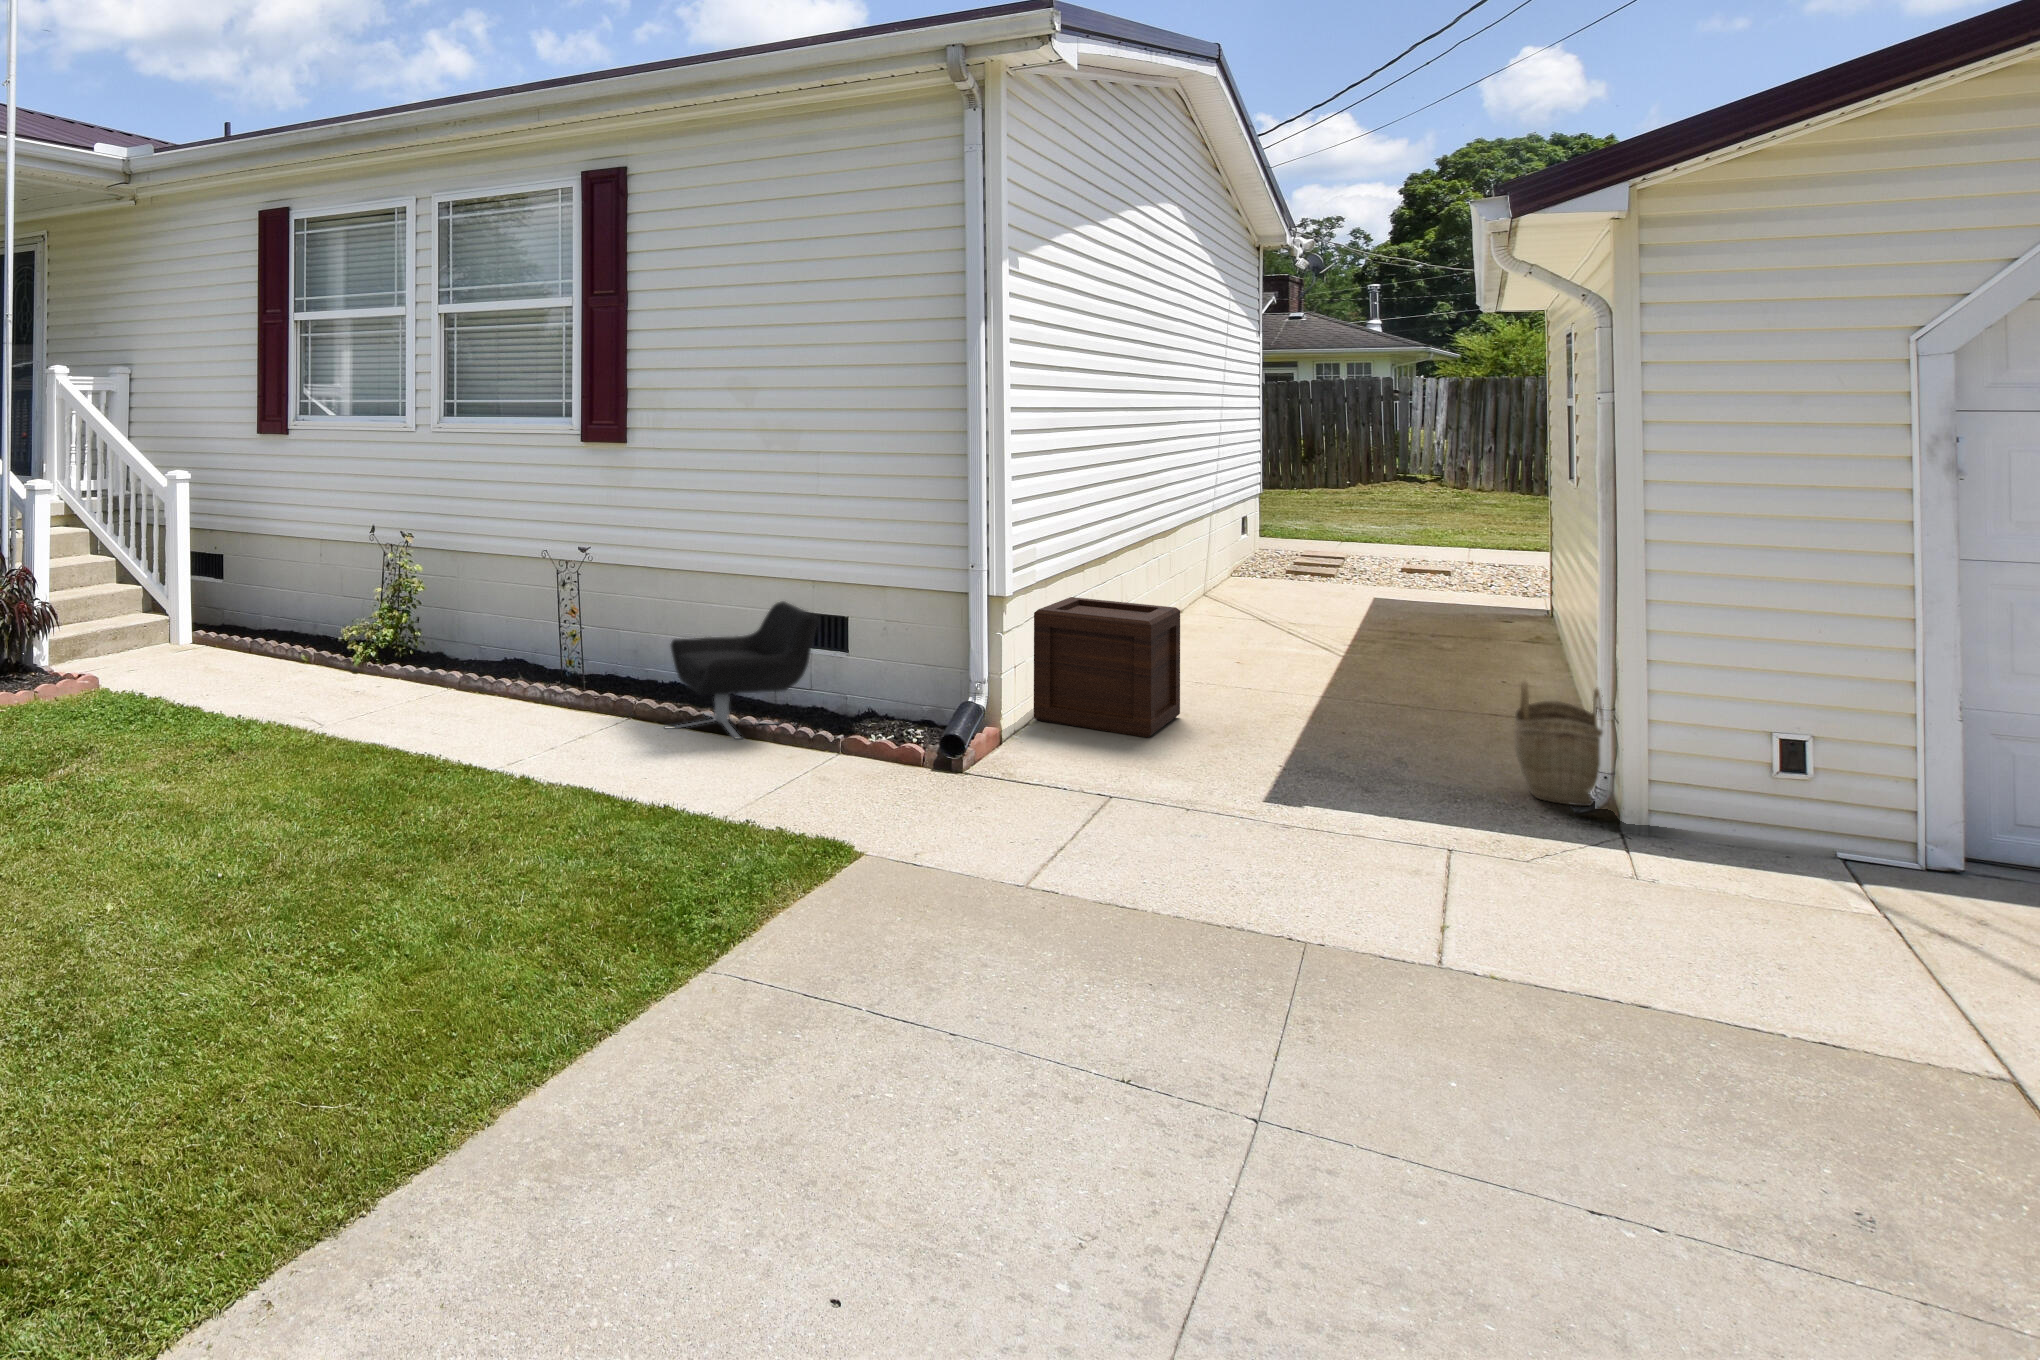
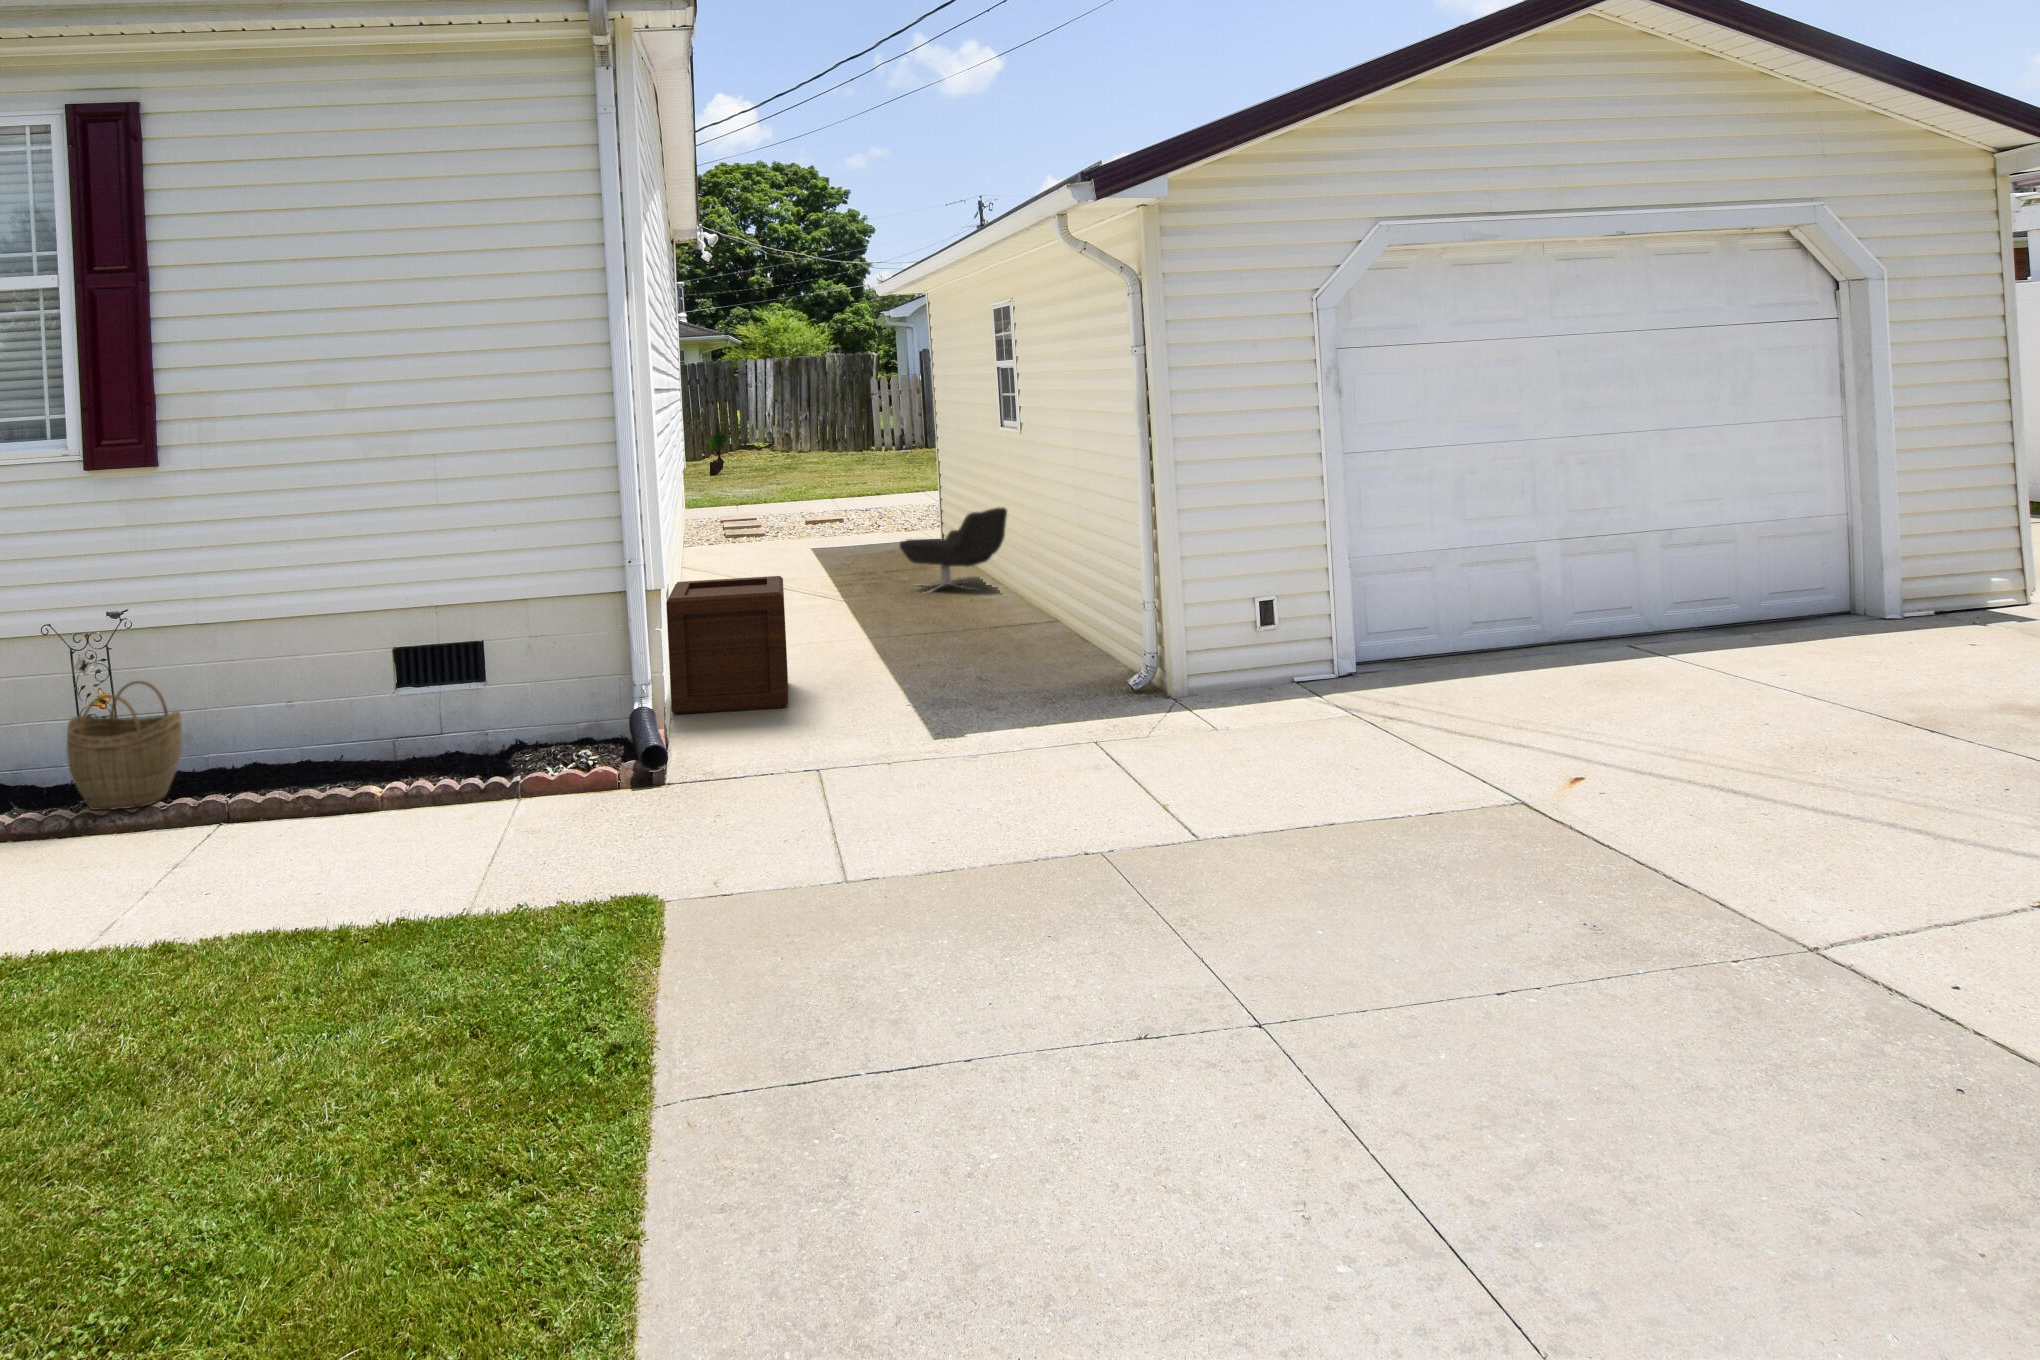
potted tree: none [1347,454,1383,506] -> present [707,433,729,475]
lounge chair: present [666,601,818,739] -> present [899,507,1007,593]
woven basket: present [1513,681,1603,806] -> present [67,681,182,810]

